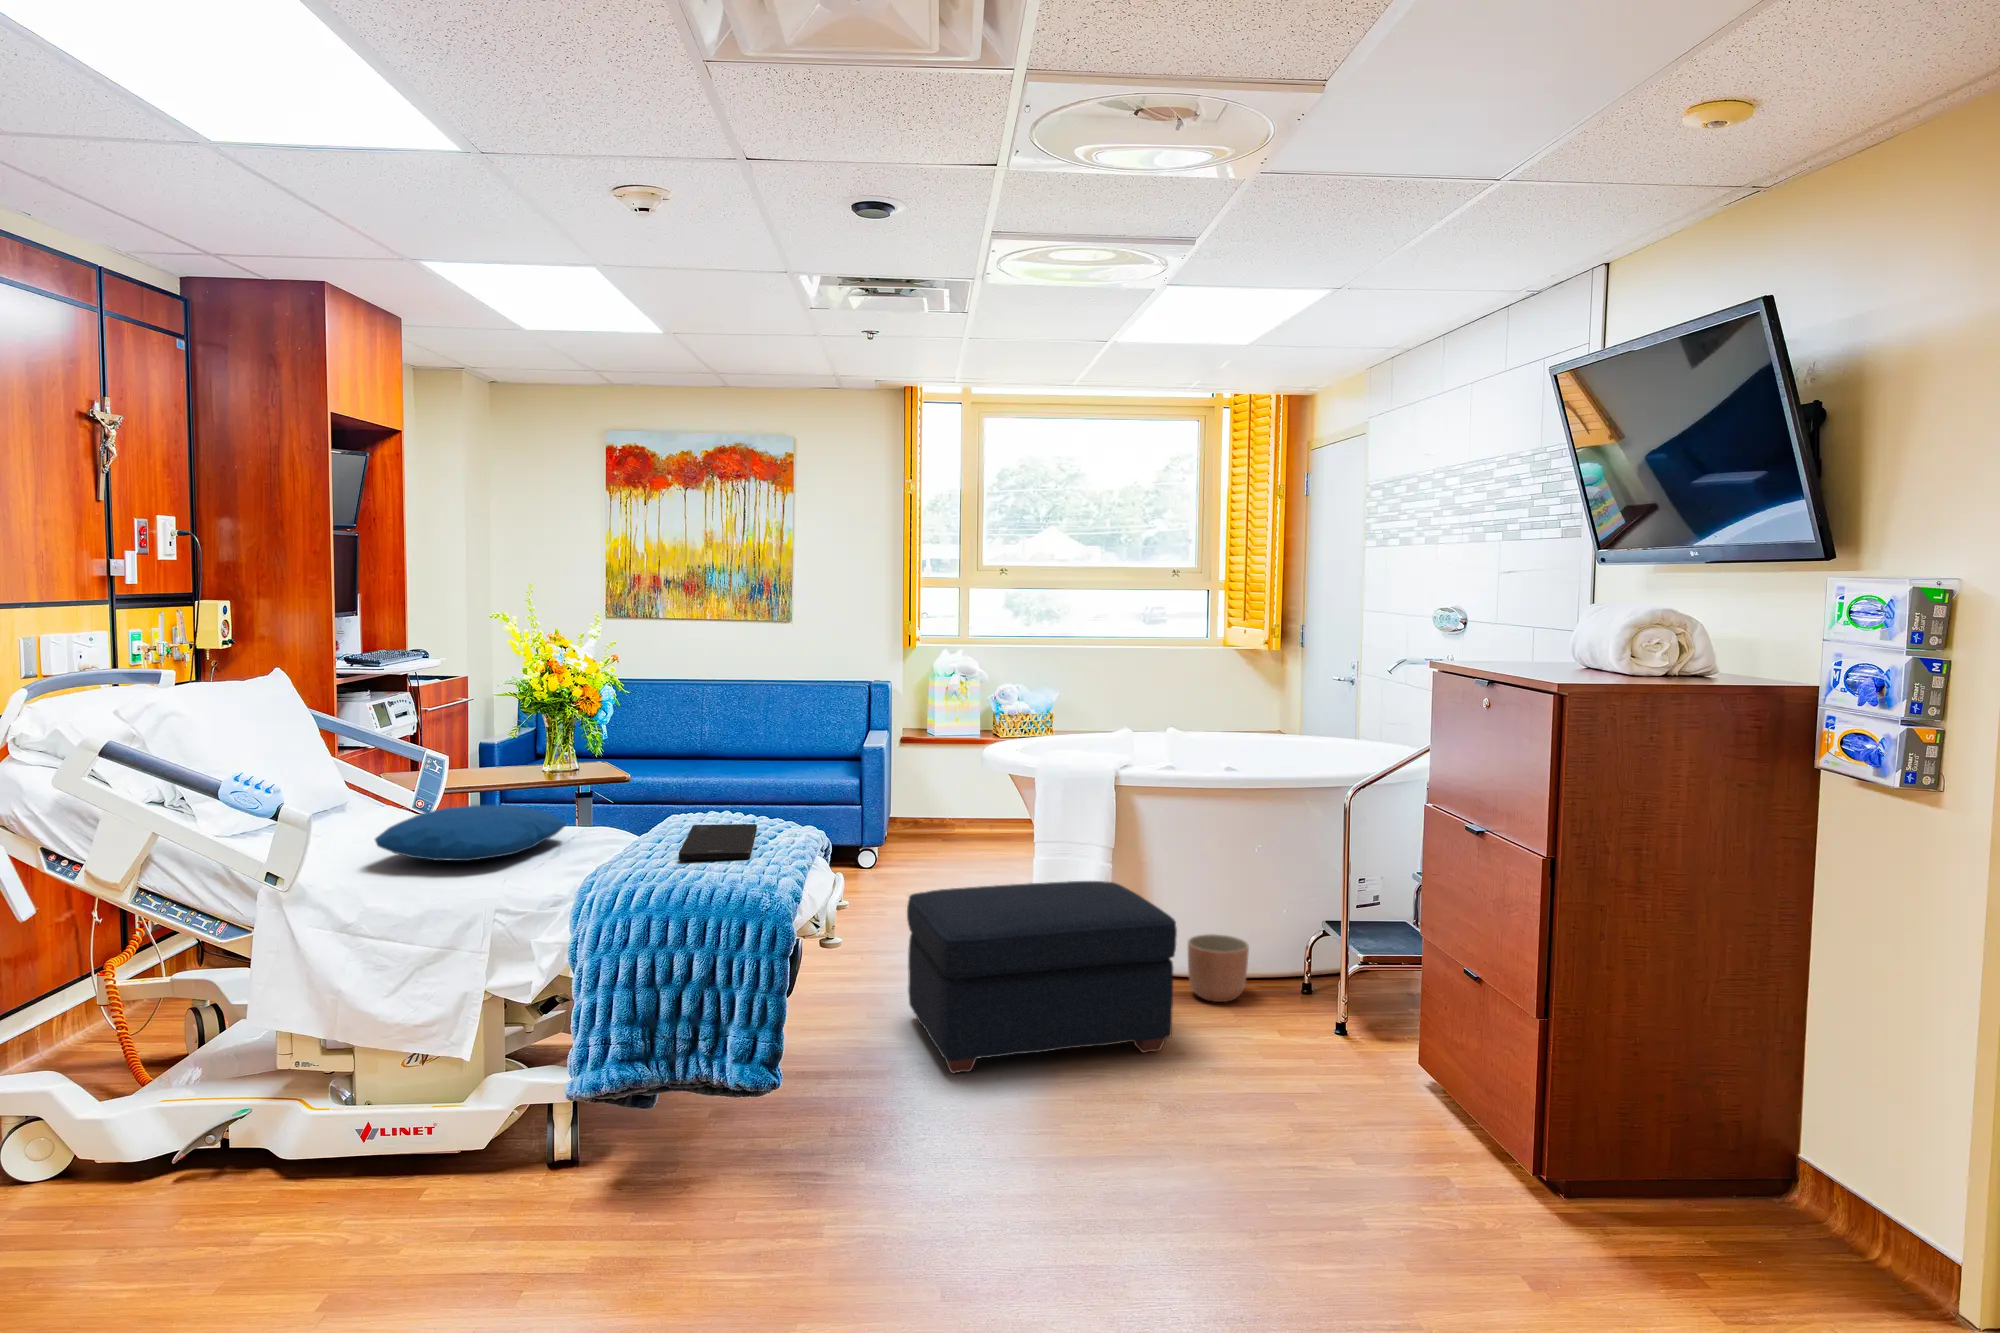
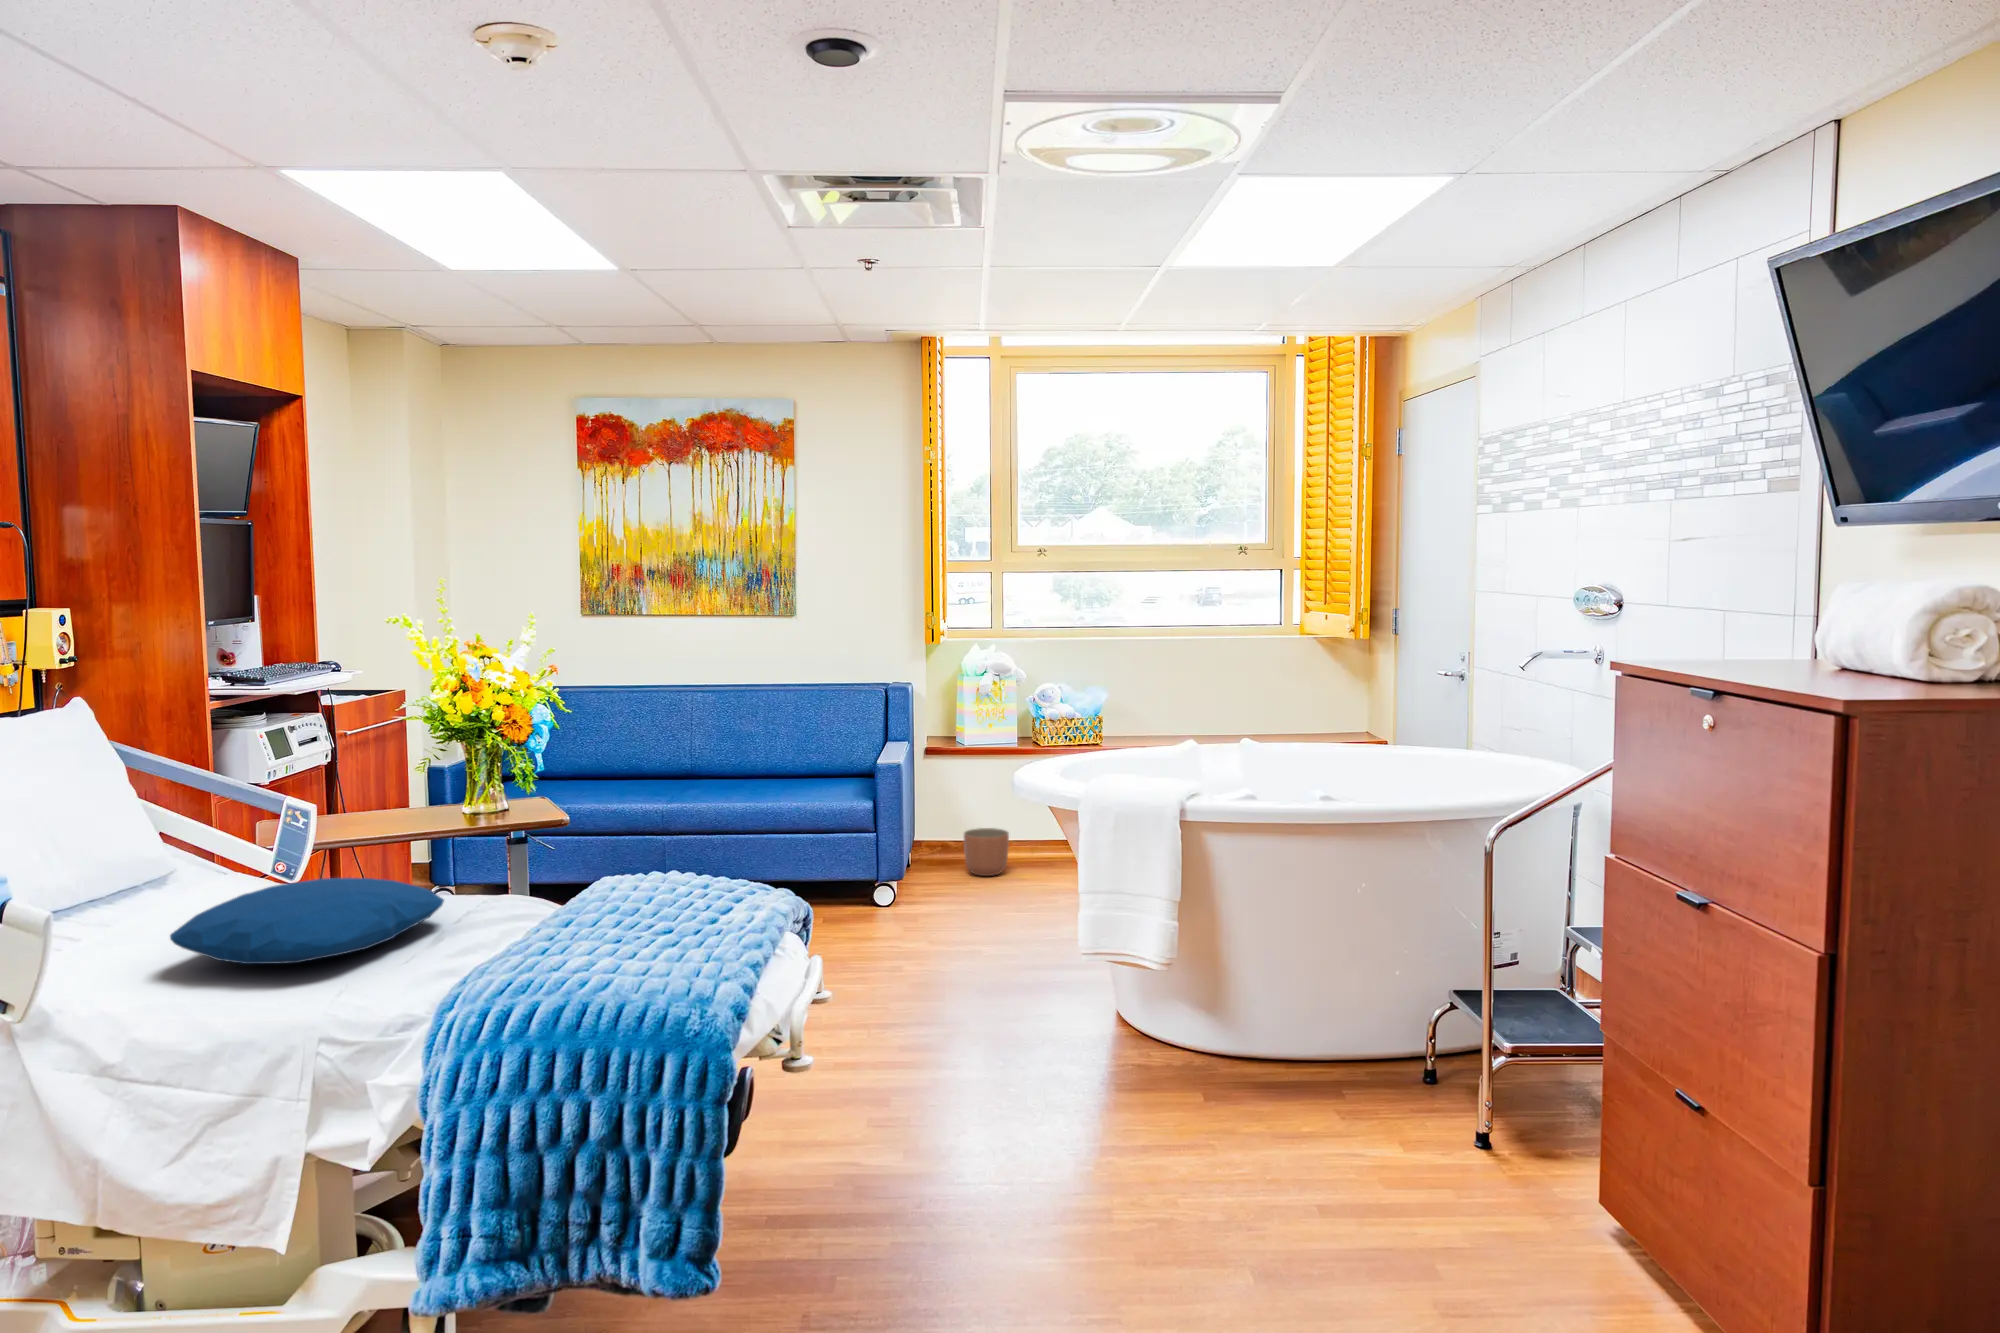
smartphone: present [679,824,757,860] -> none [581,896,703,959]
ottoman: present [907,881,1177,1073] -> none [915,947,1267,1217]
planter: present [1188,934,1249,1002] -> present [964,828,1009,876]

